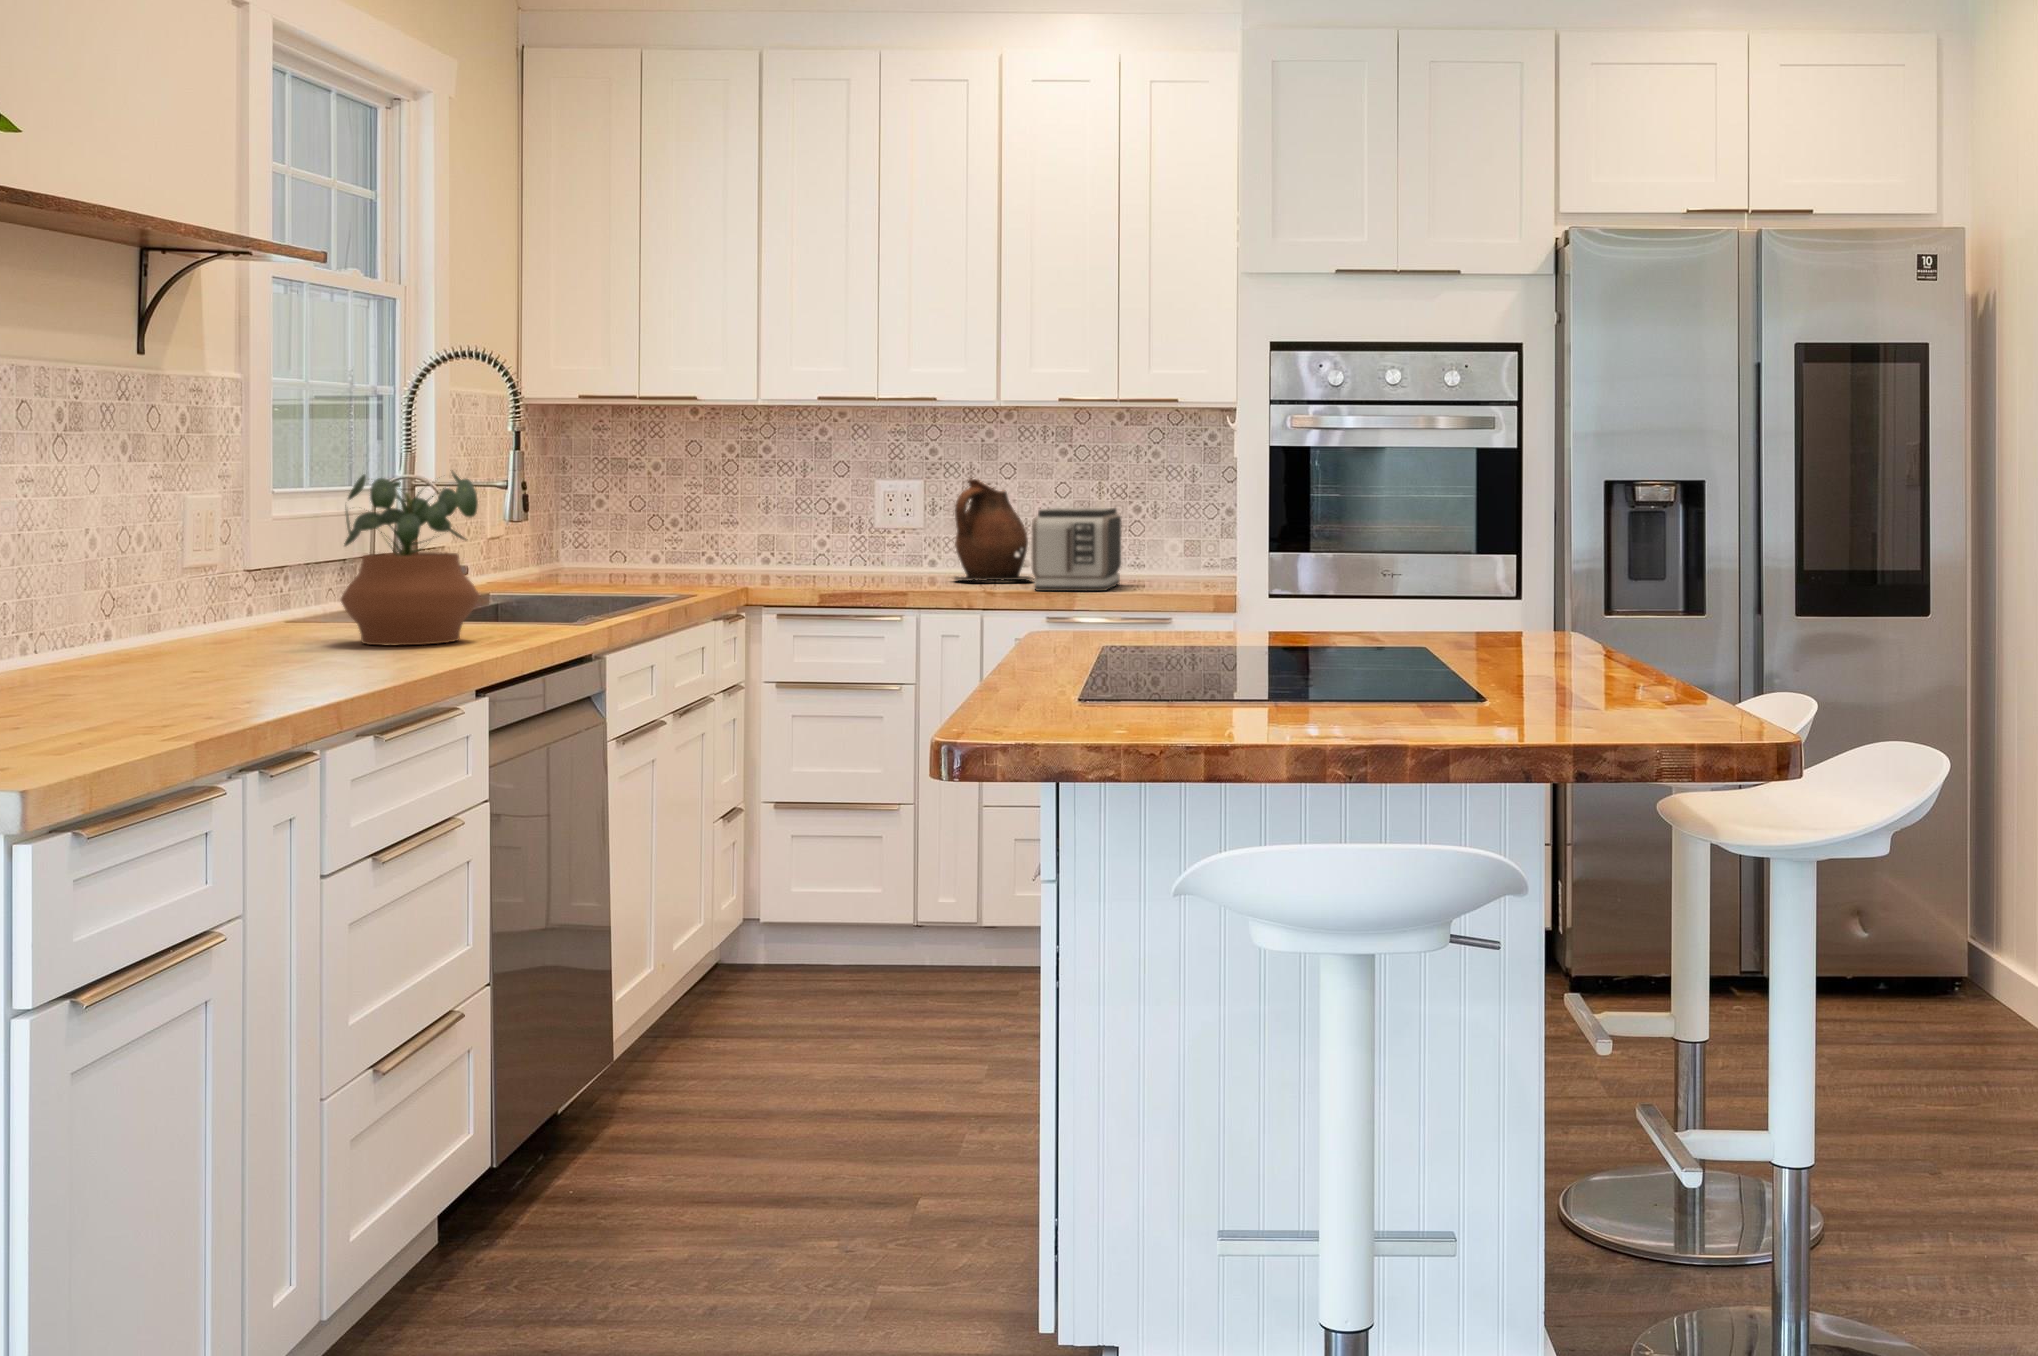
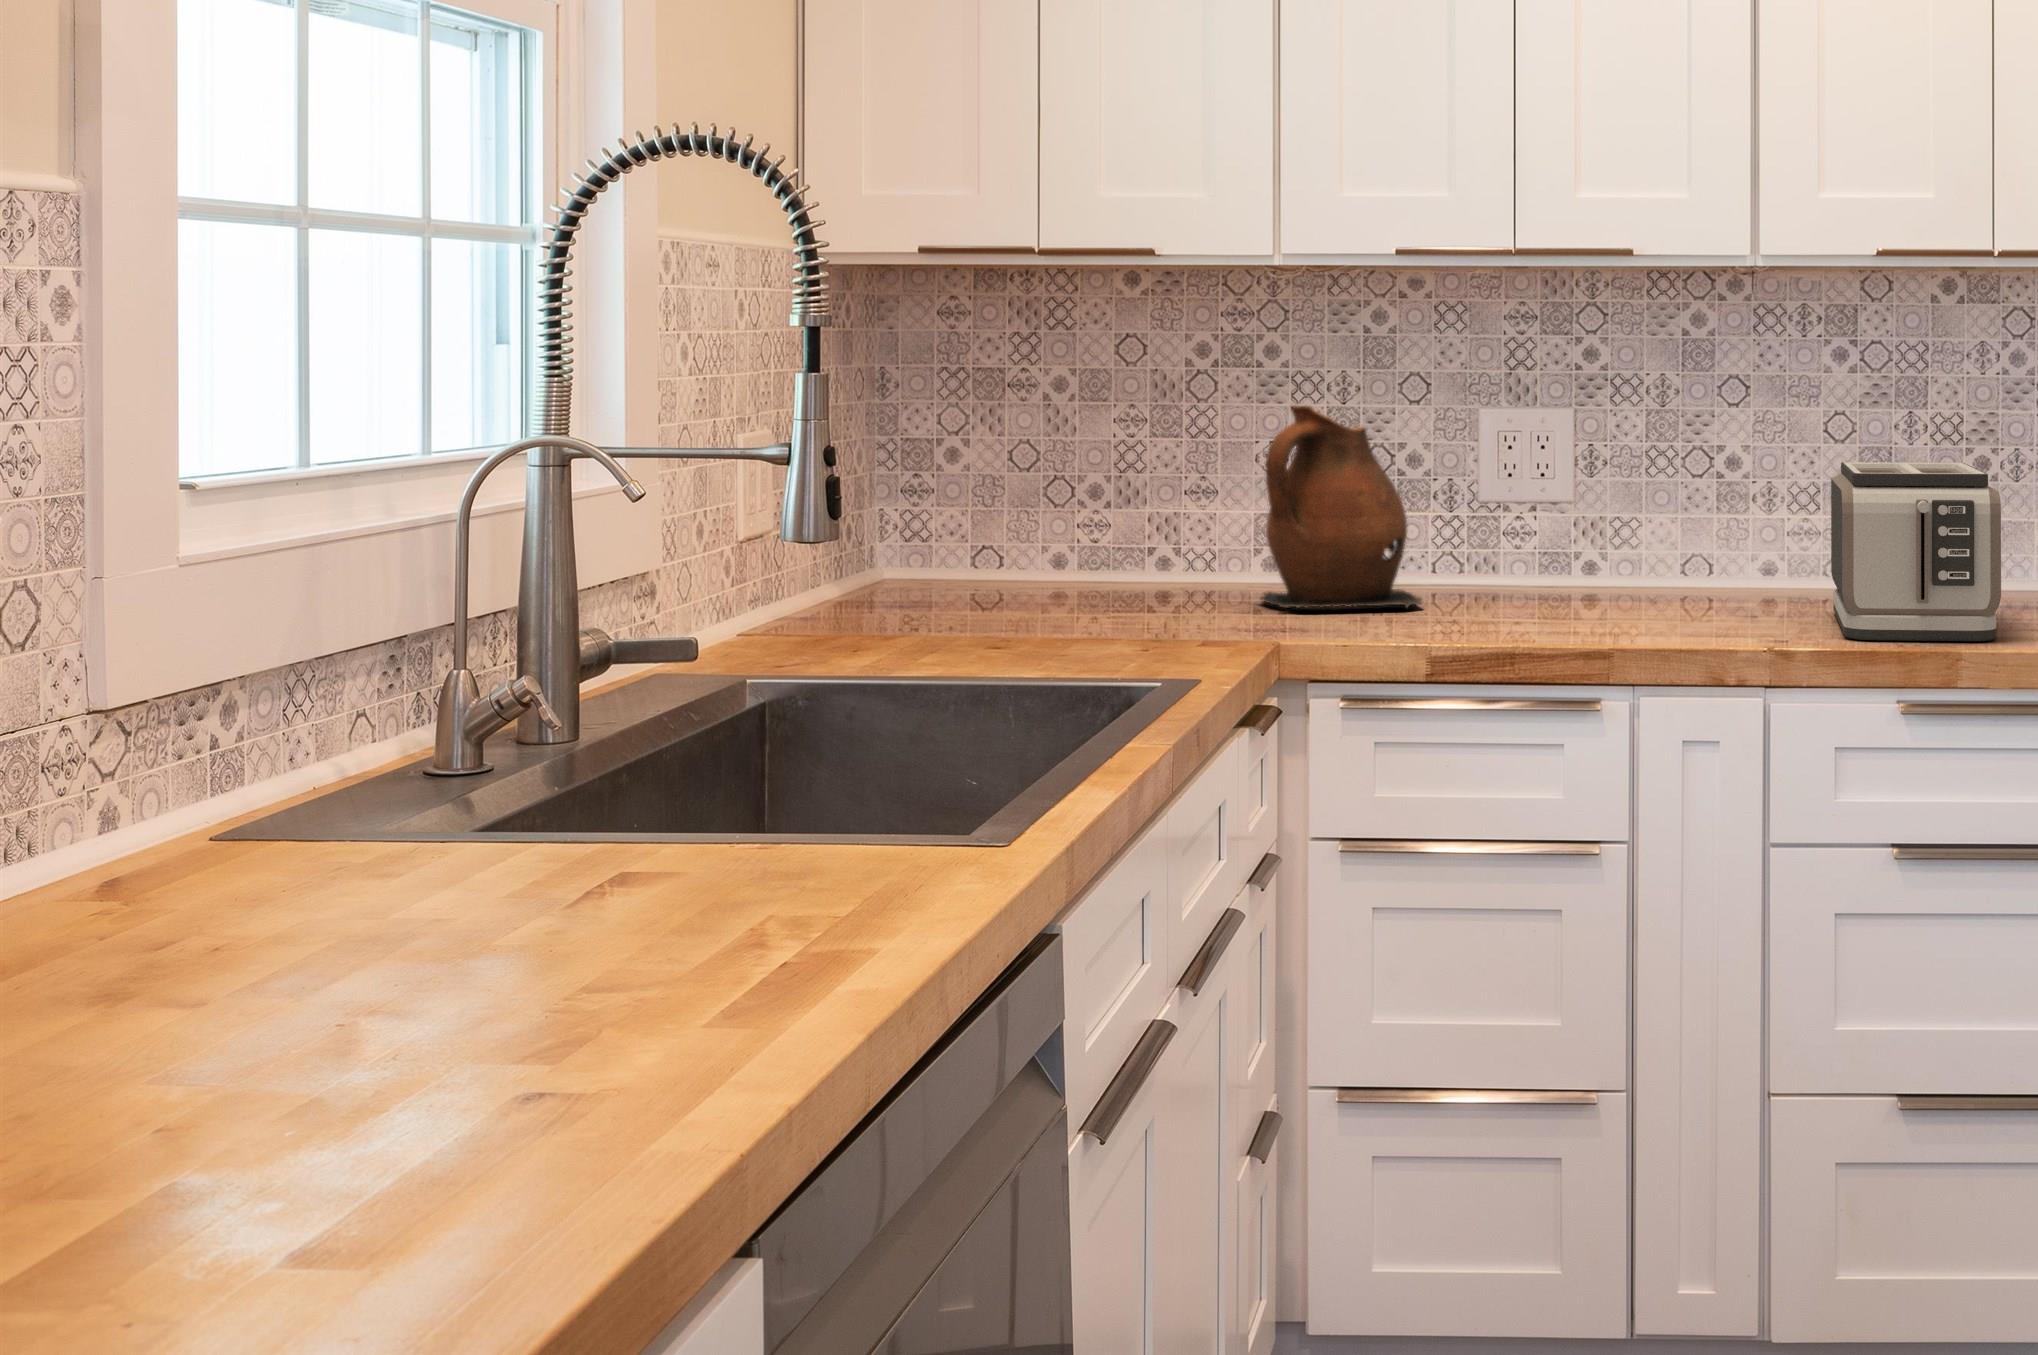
potted plant: present [341,472,480,646] -> none [298,434,728,998]
ceramic pitcher: present [955,479,1034,581] -> present [1257,405,1422,608]

